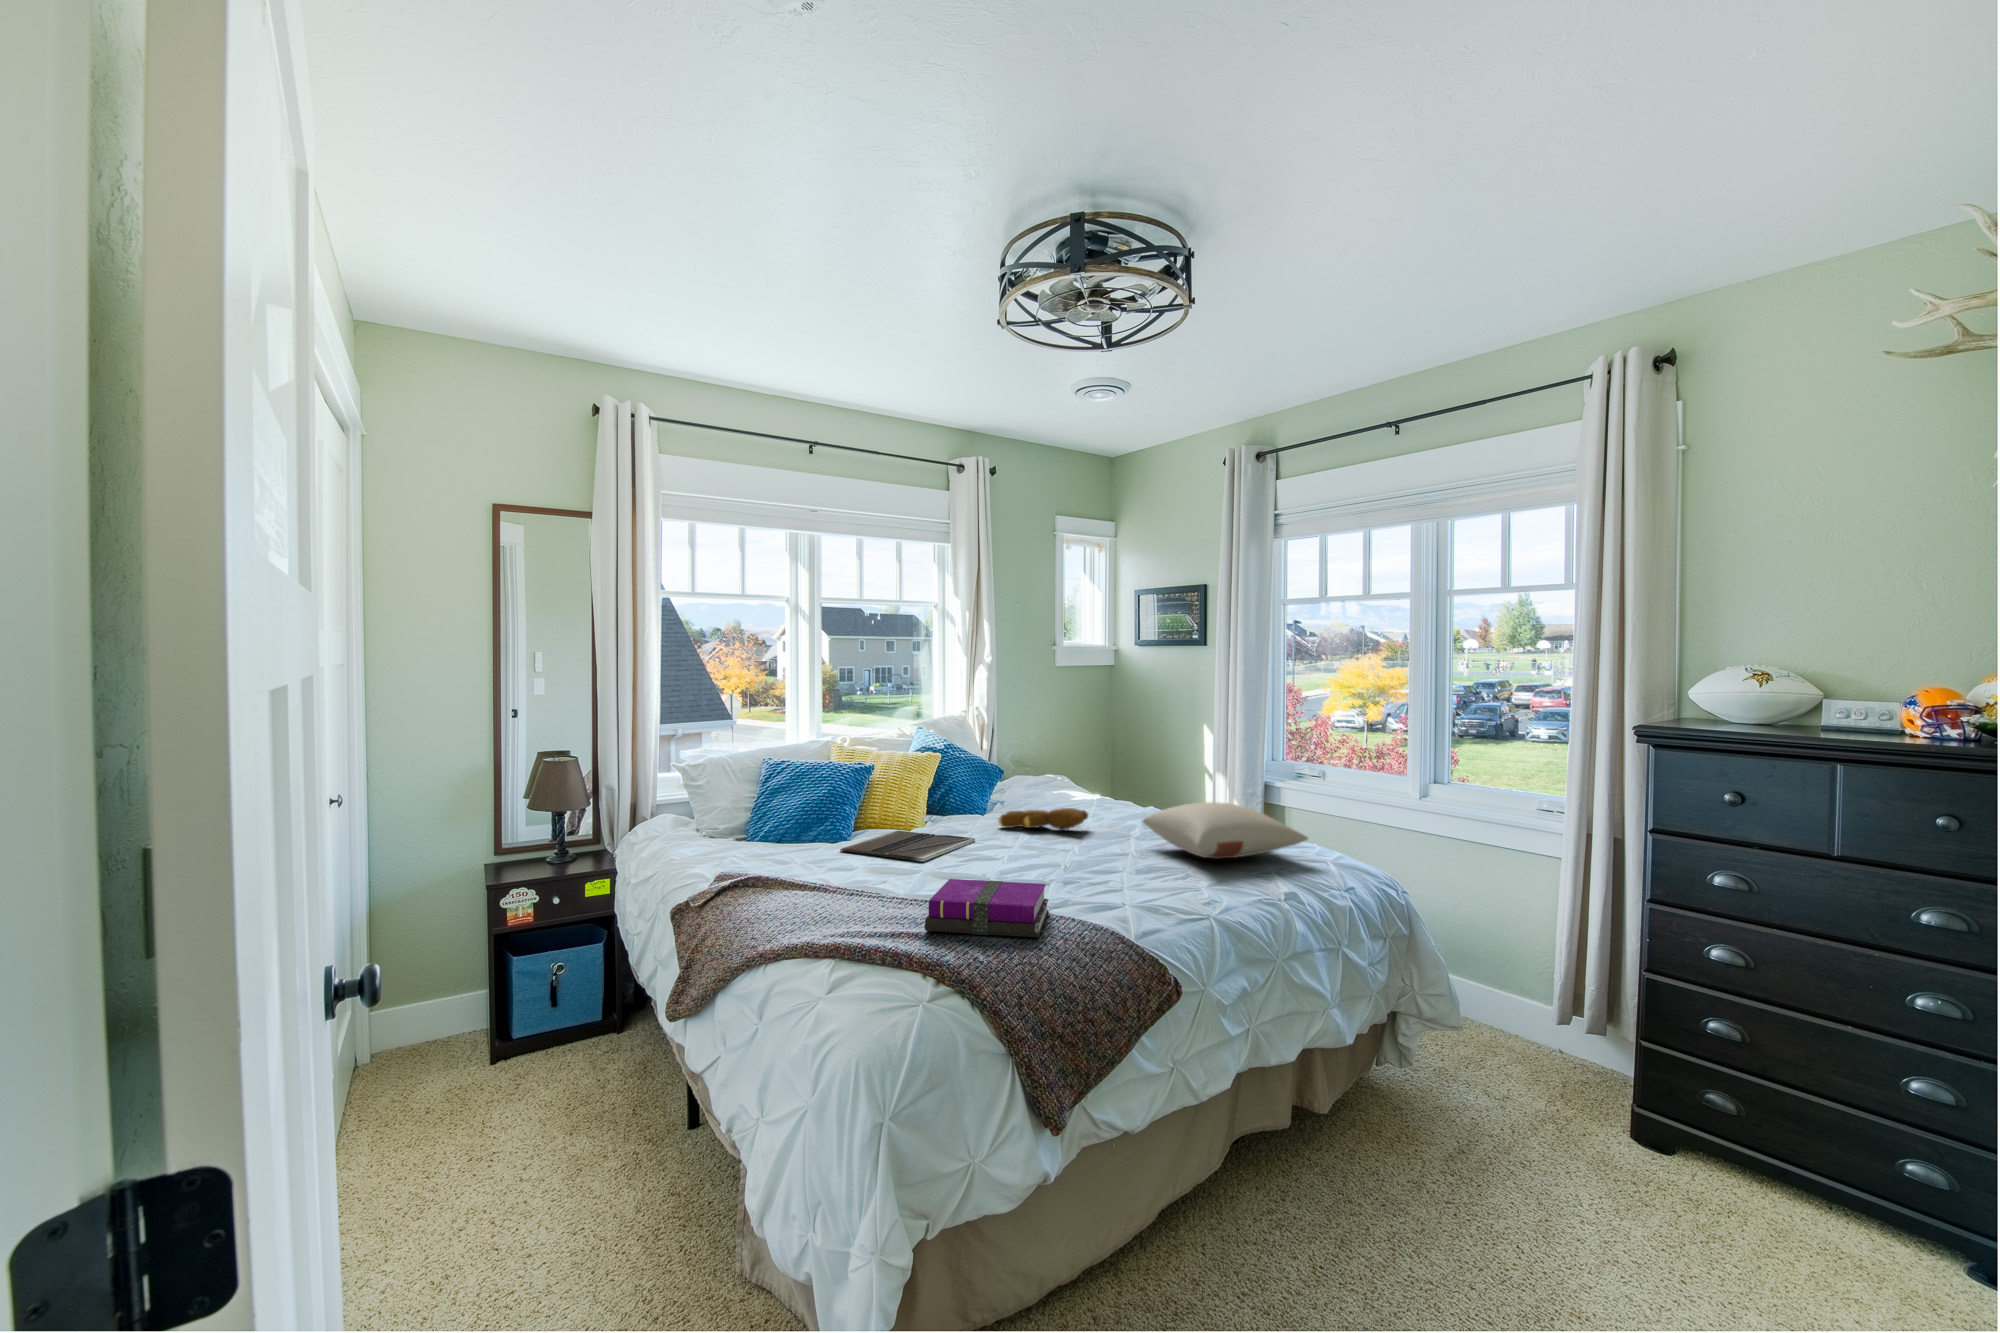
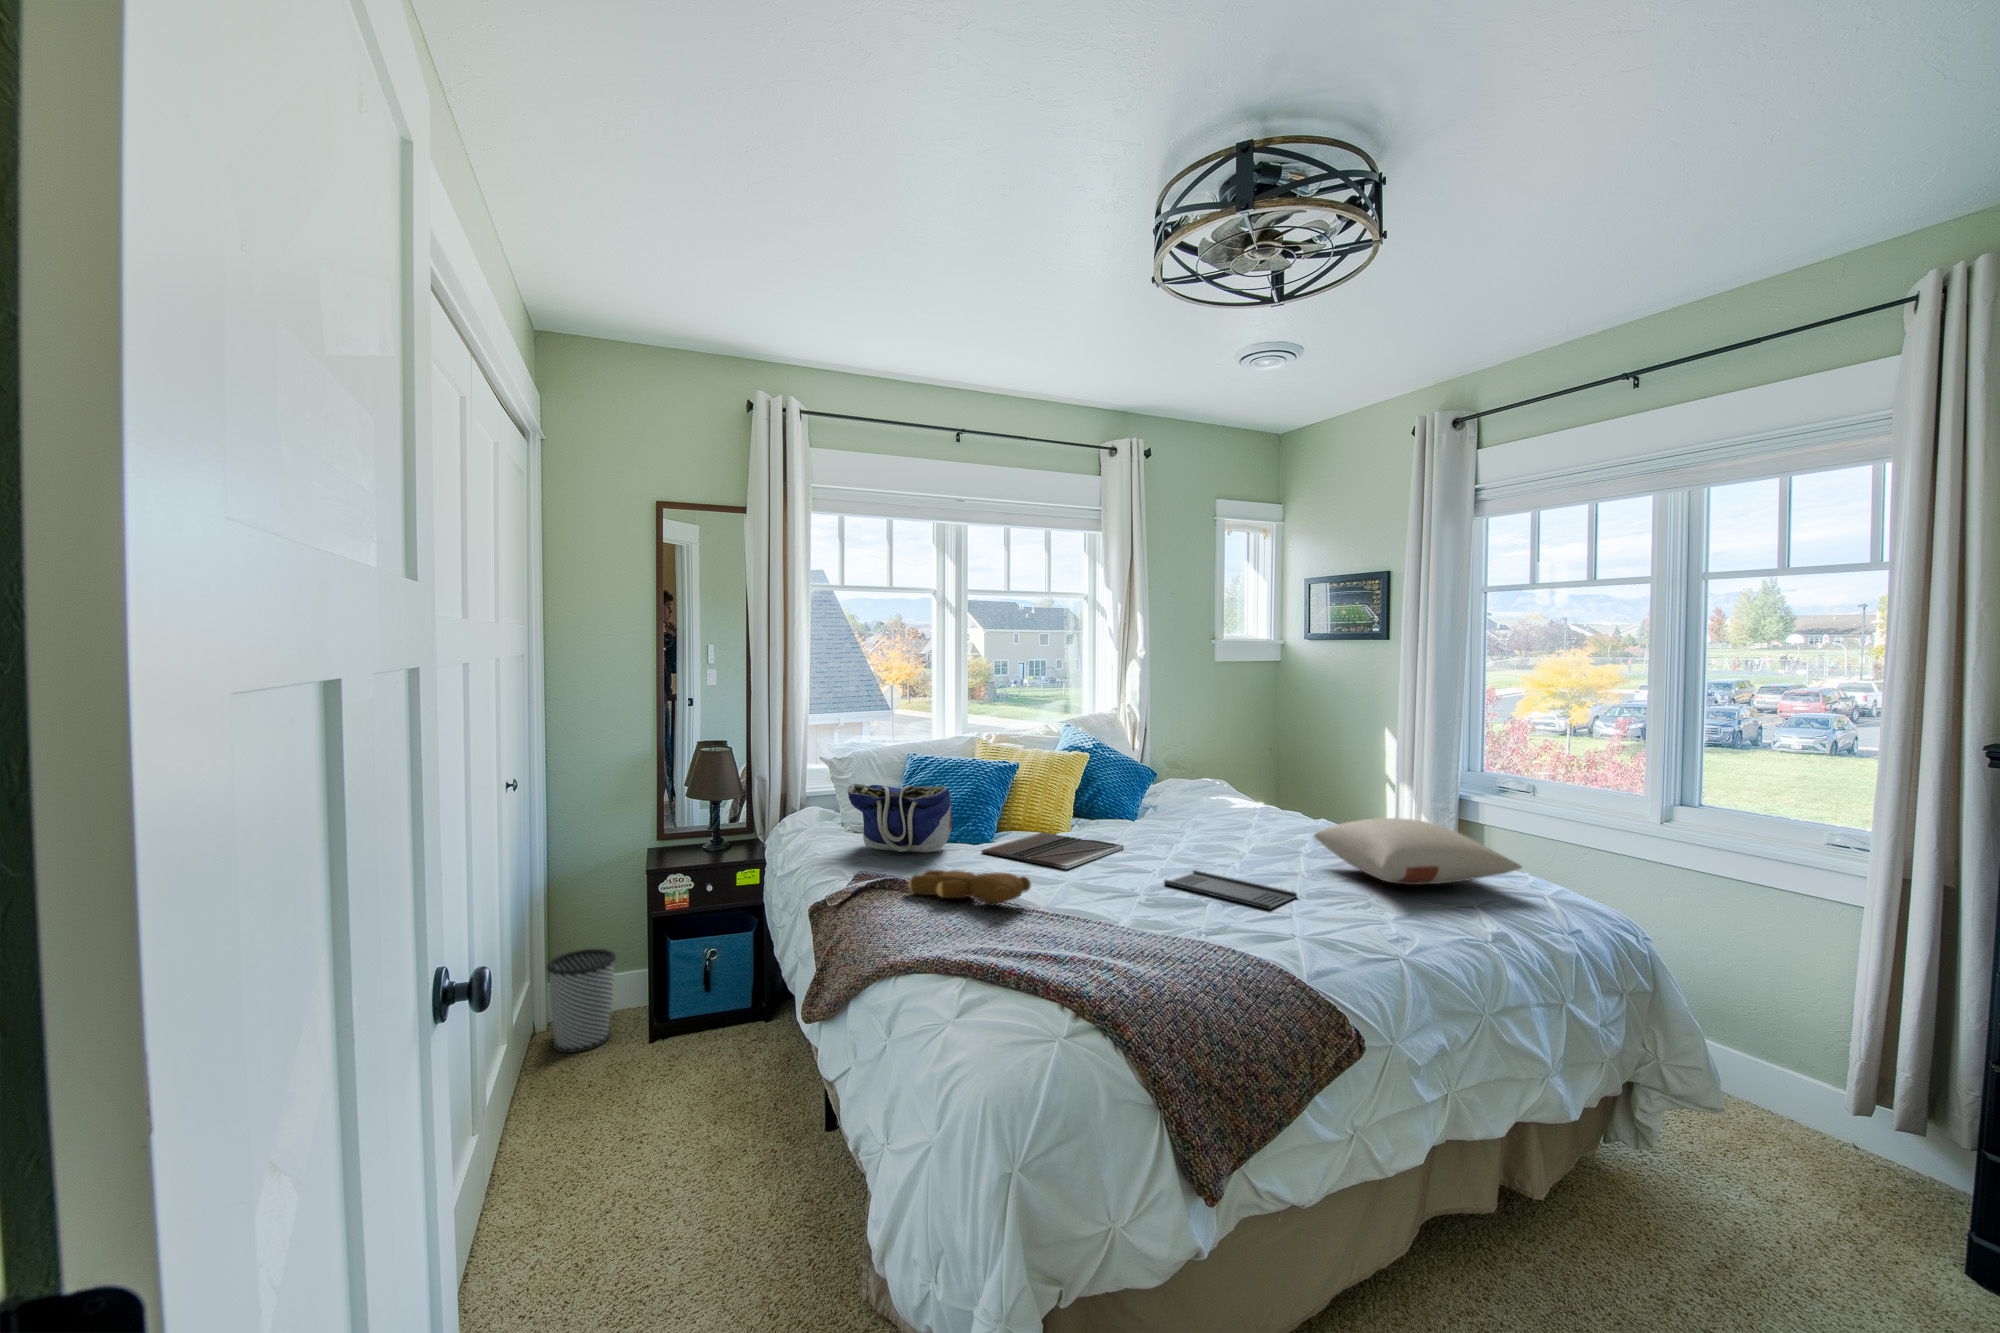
tote bag: none [705,788,810,854] -> present [847,784,951,853]
teddy bear: present [998,808,1088,831] -> present [908,869,1031,906]
tray: none [1012,856,1128,886] -> present [1164,870,1297,909]
notebook: present [925,879,1049,937] -> none [1064,894,1205,970]
wastebasket: none [369,974,449,1086] -> present [547,949,616,1053]

